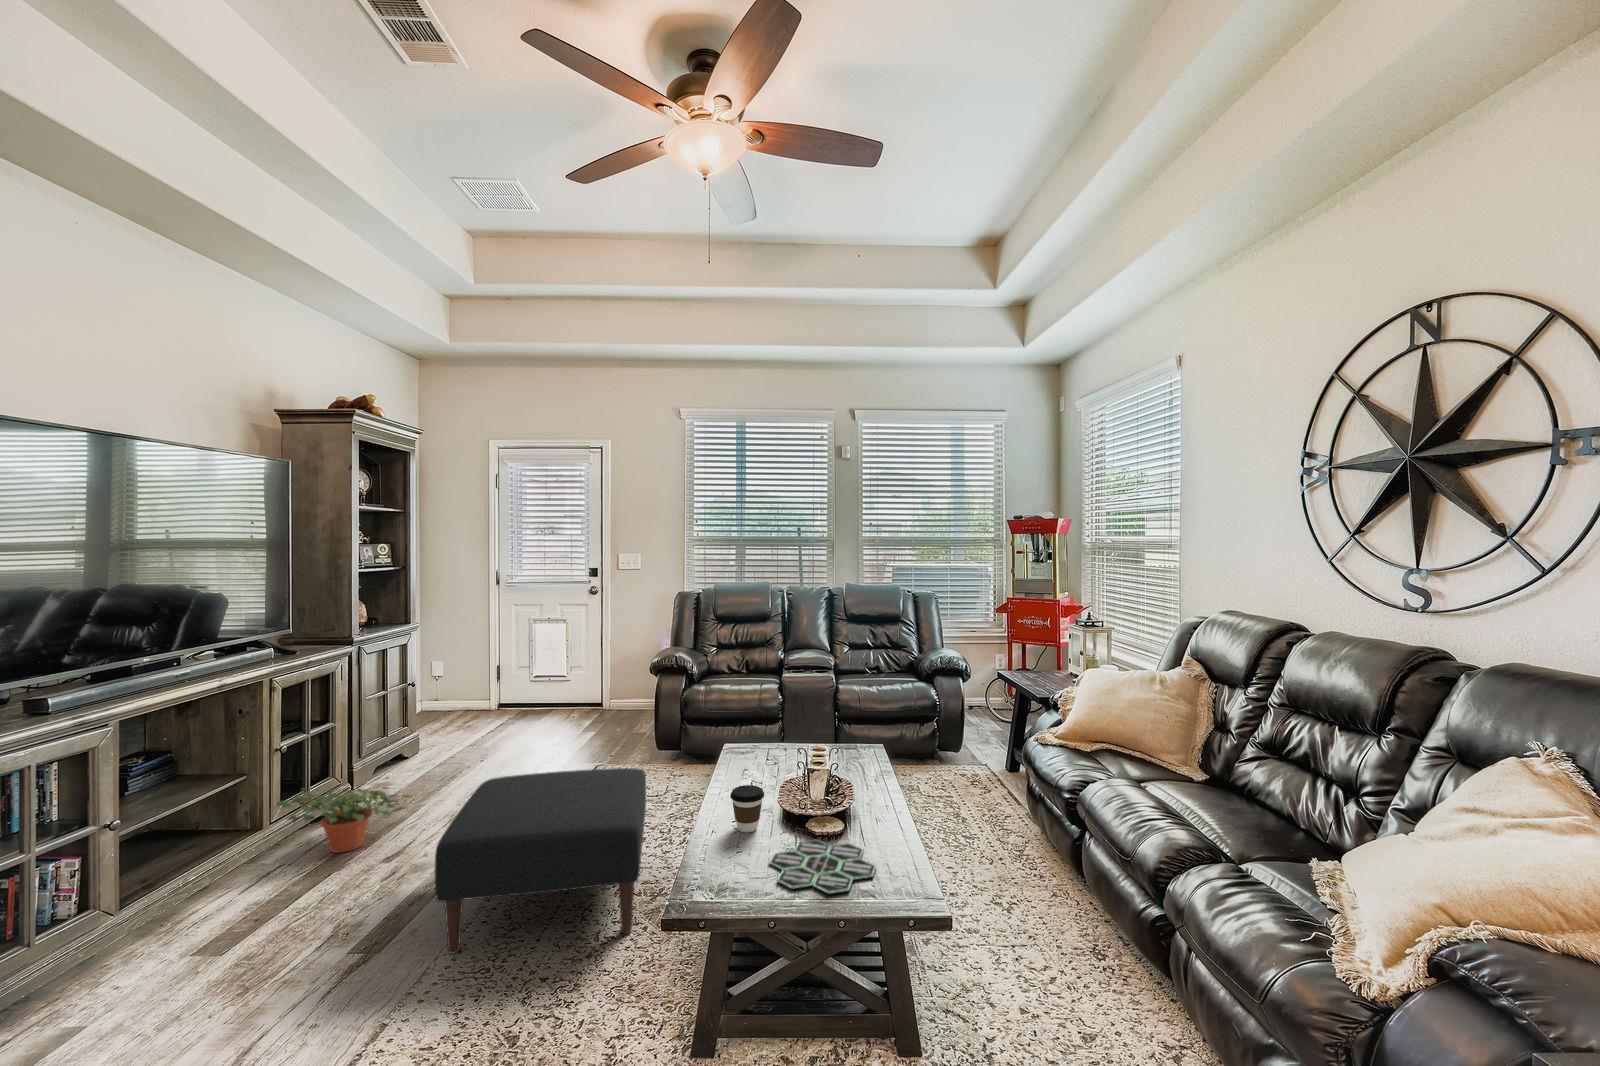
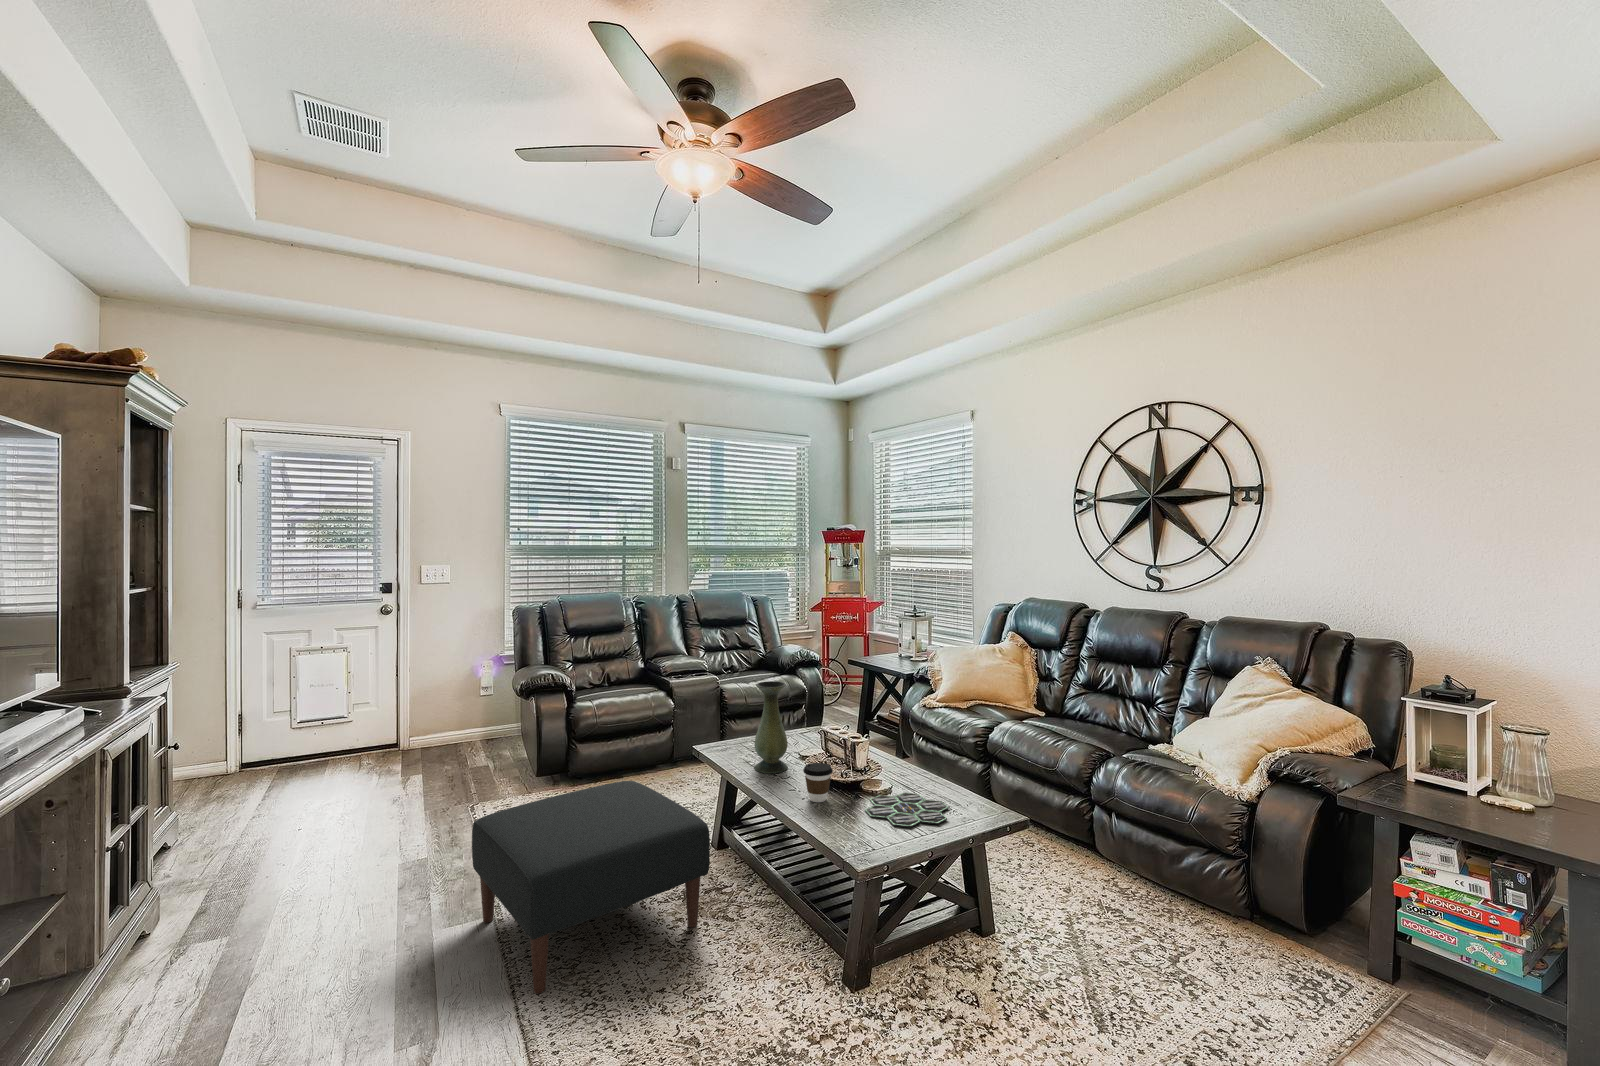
vase: none [738,685,775,789] -> present [754,681,788,773]
potted plant: present [275,787,410,853] -> none [137,866,323,958]

